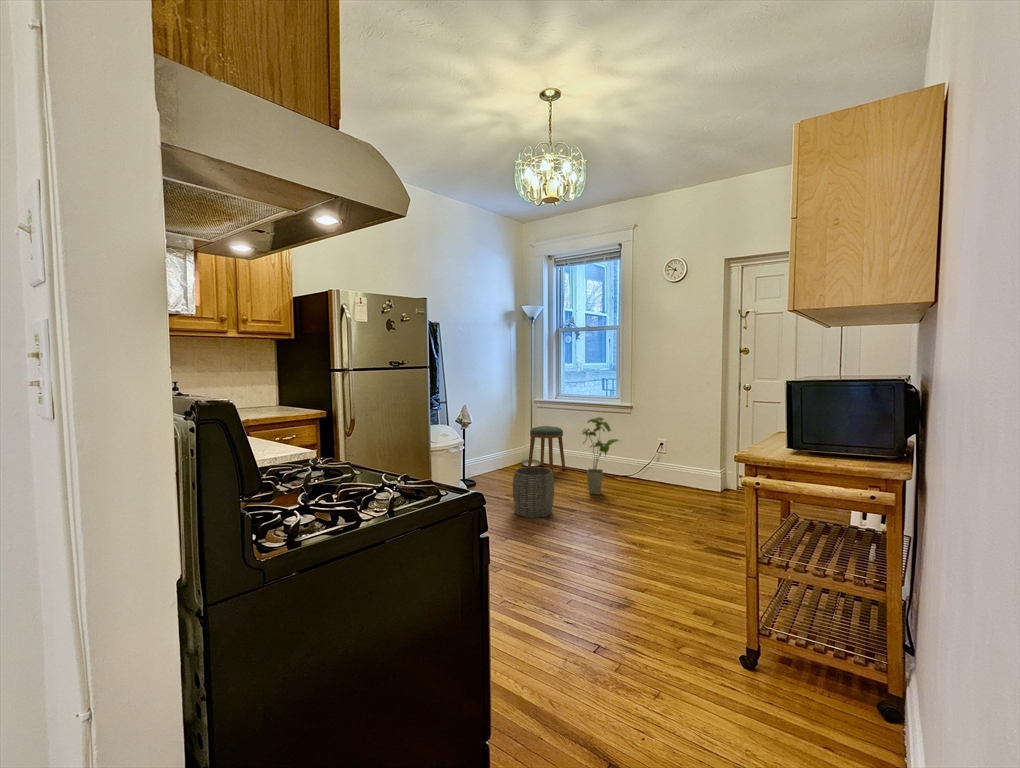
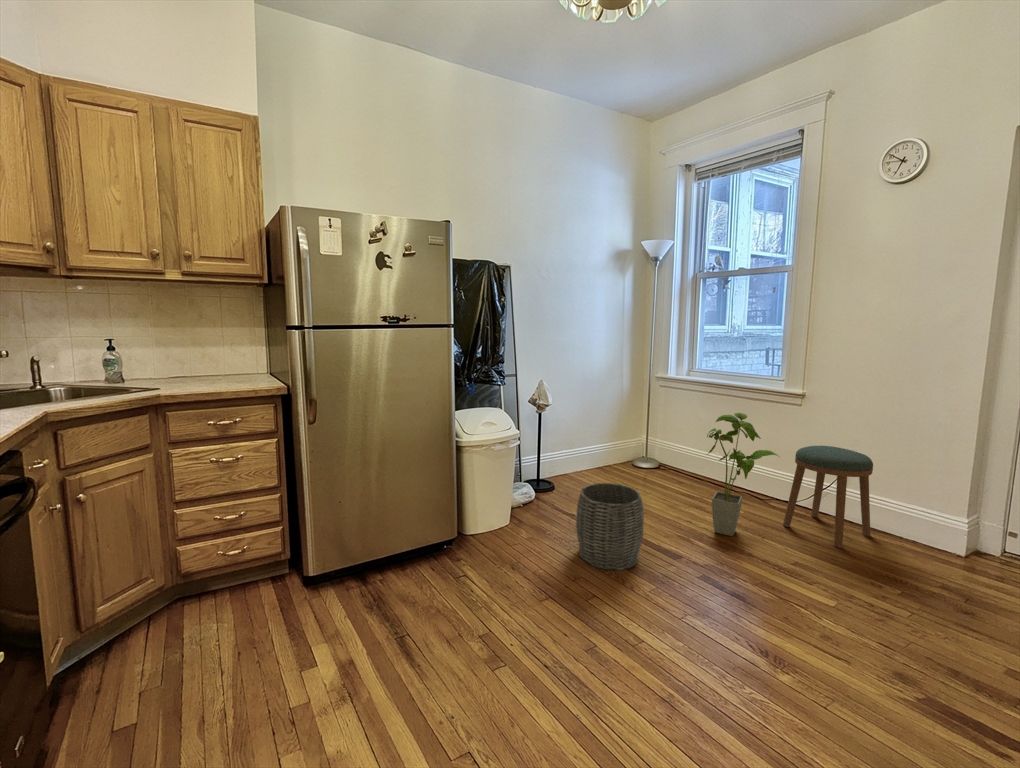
stool: present [528,426,565,473] -> present [783,446,873,548]

